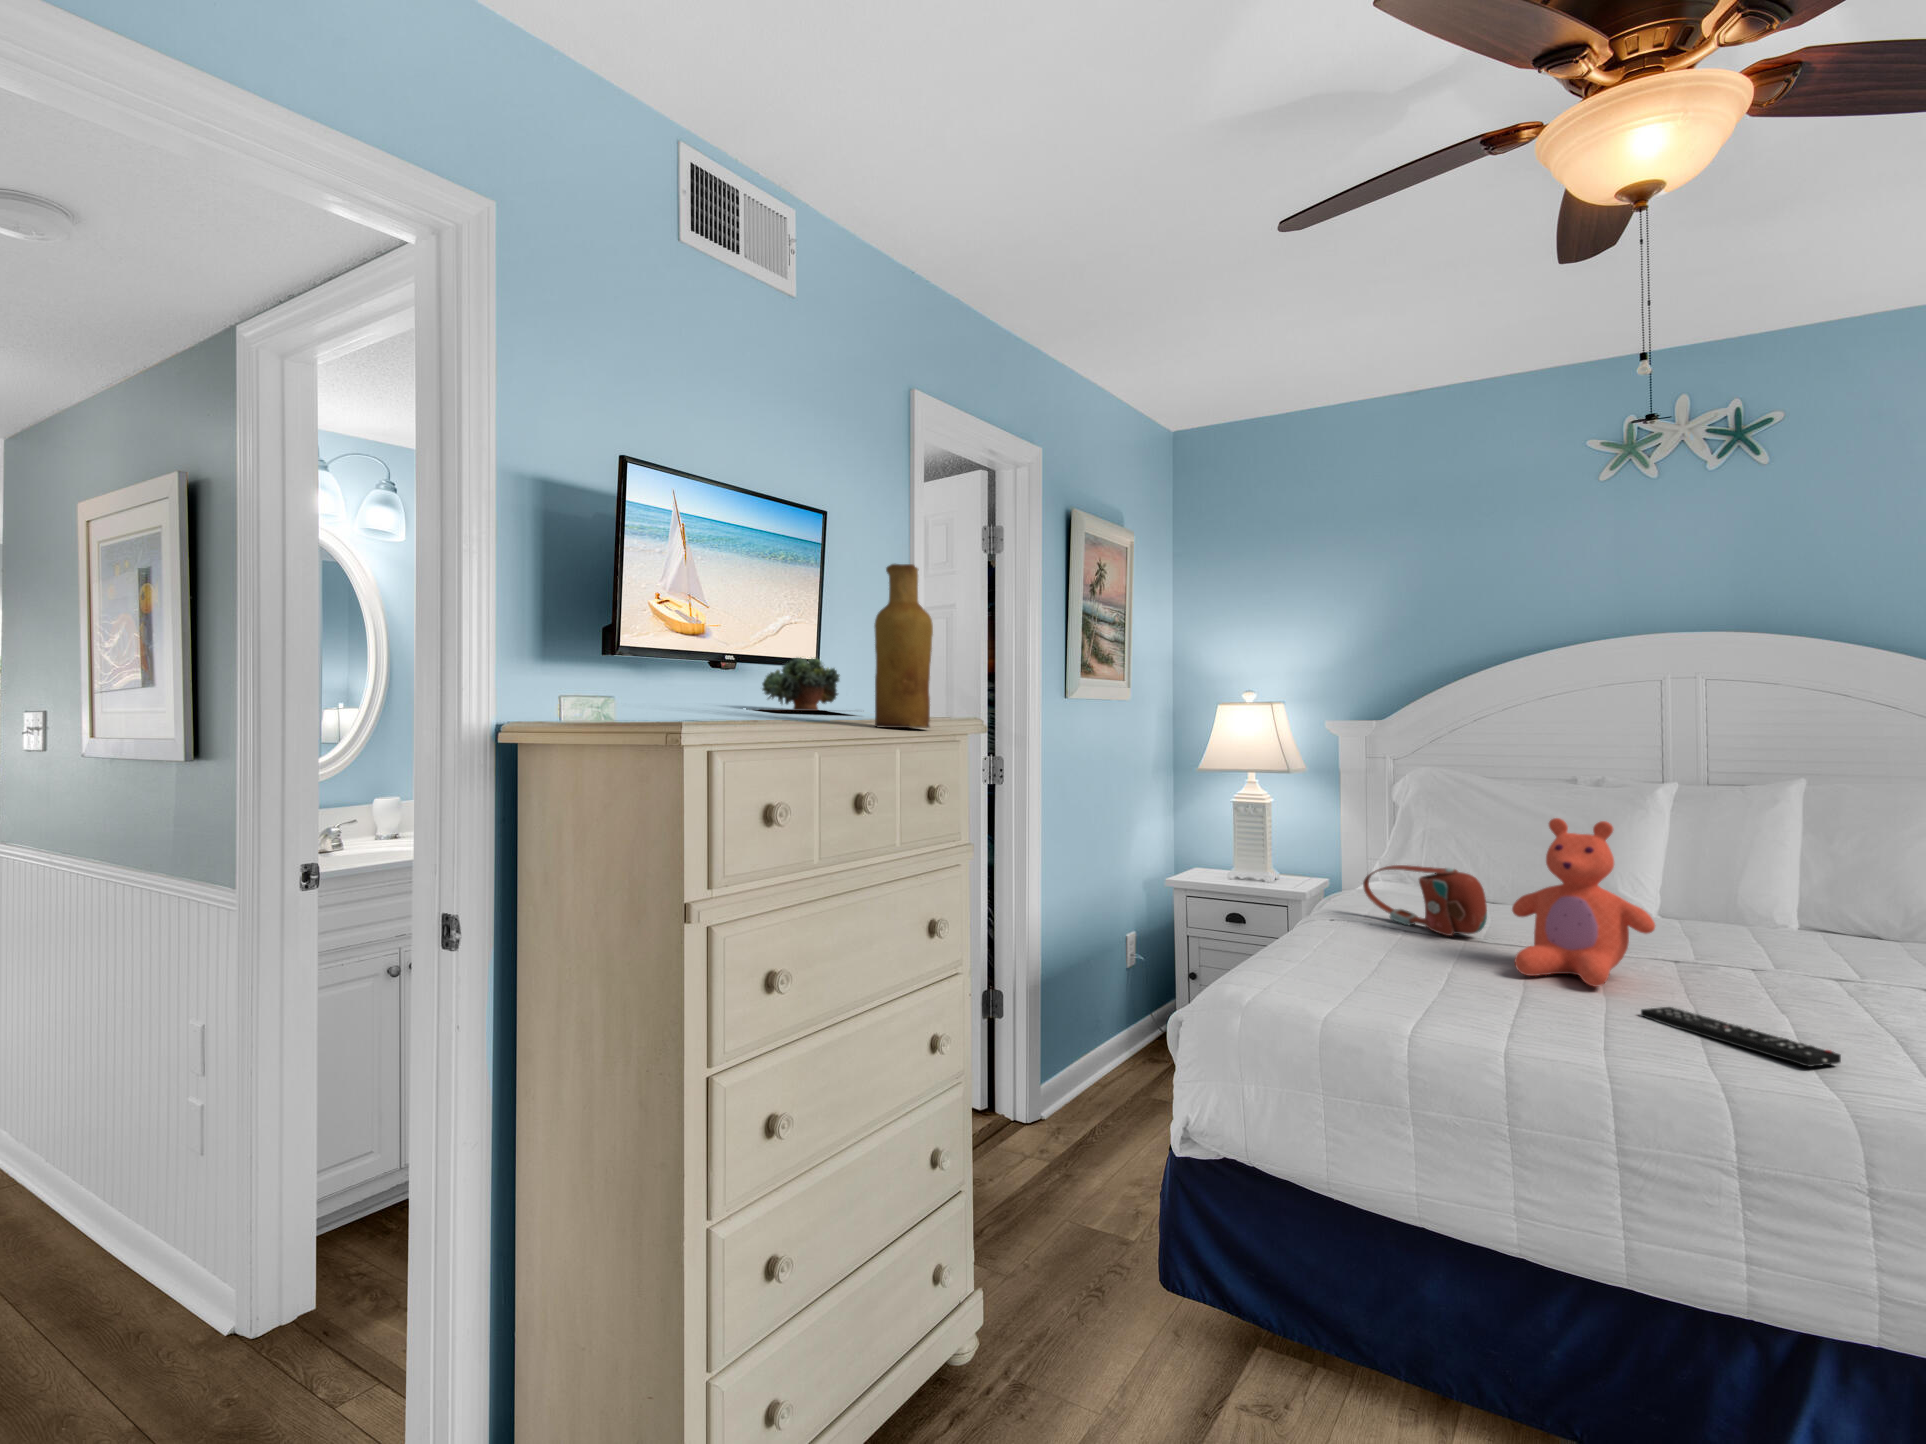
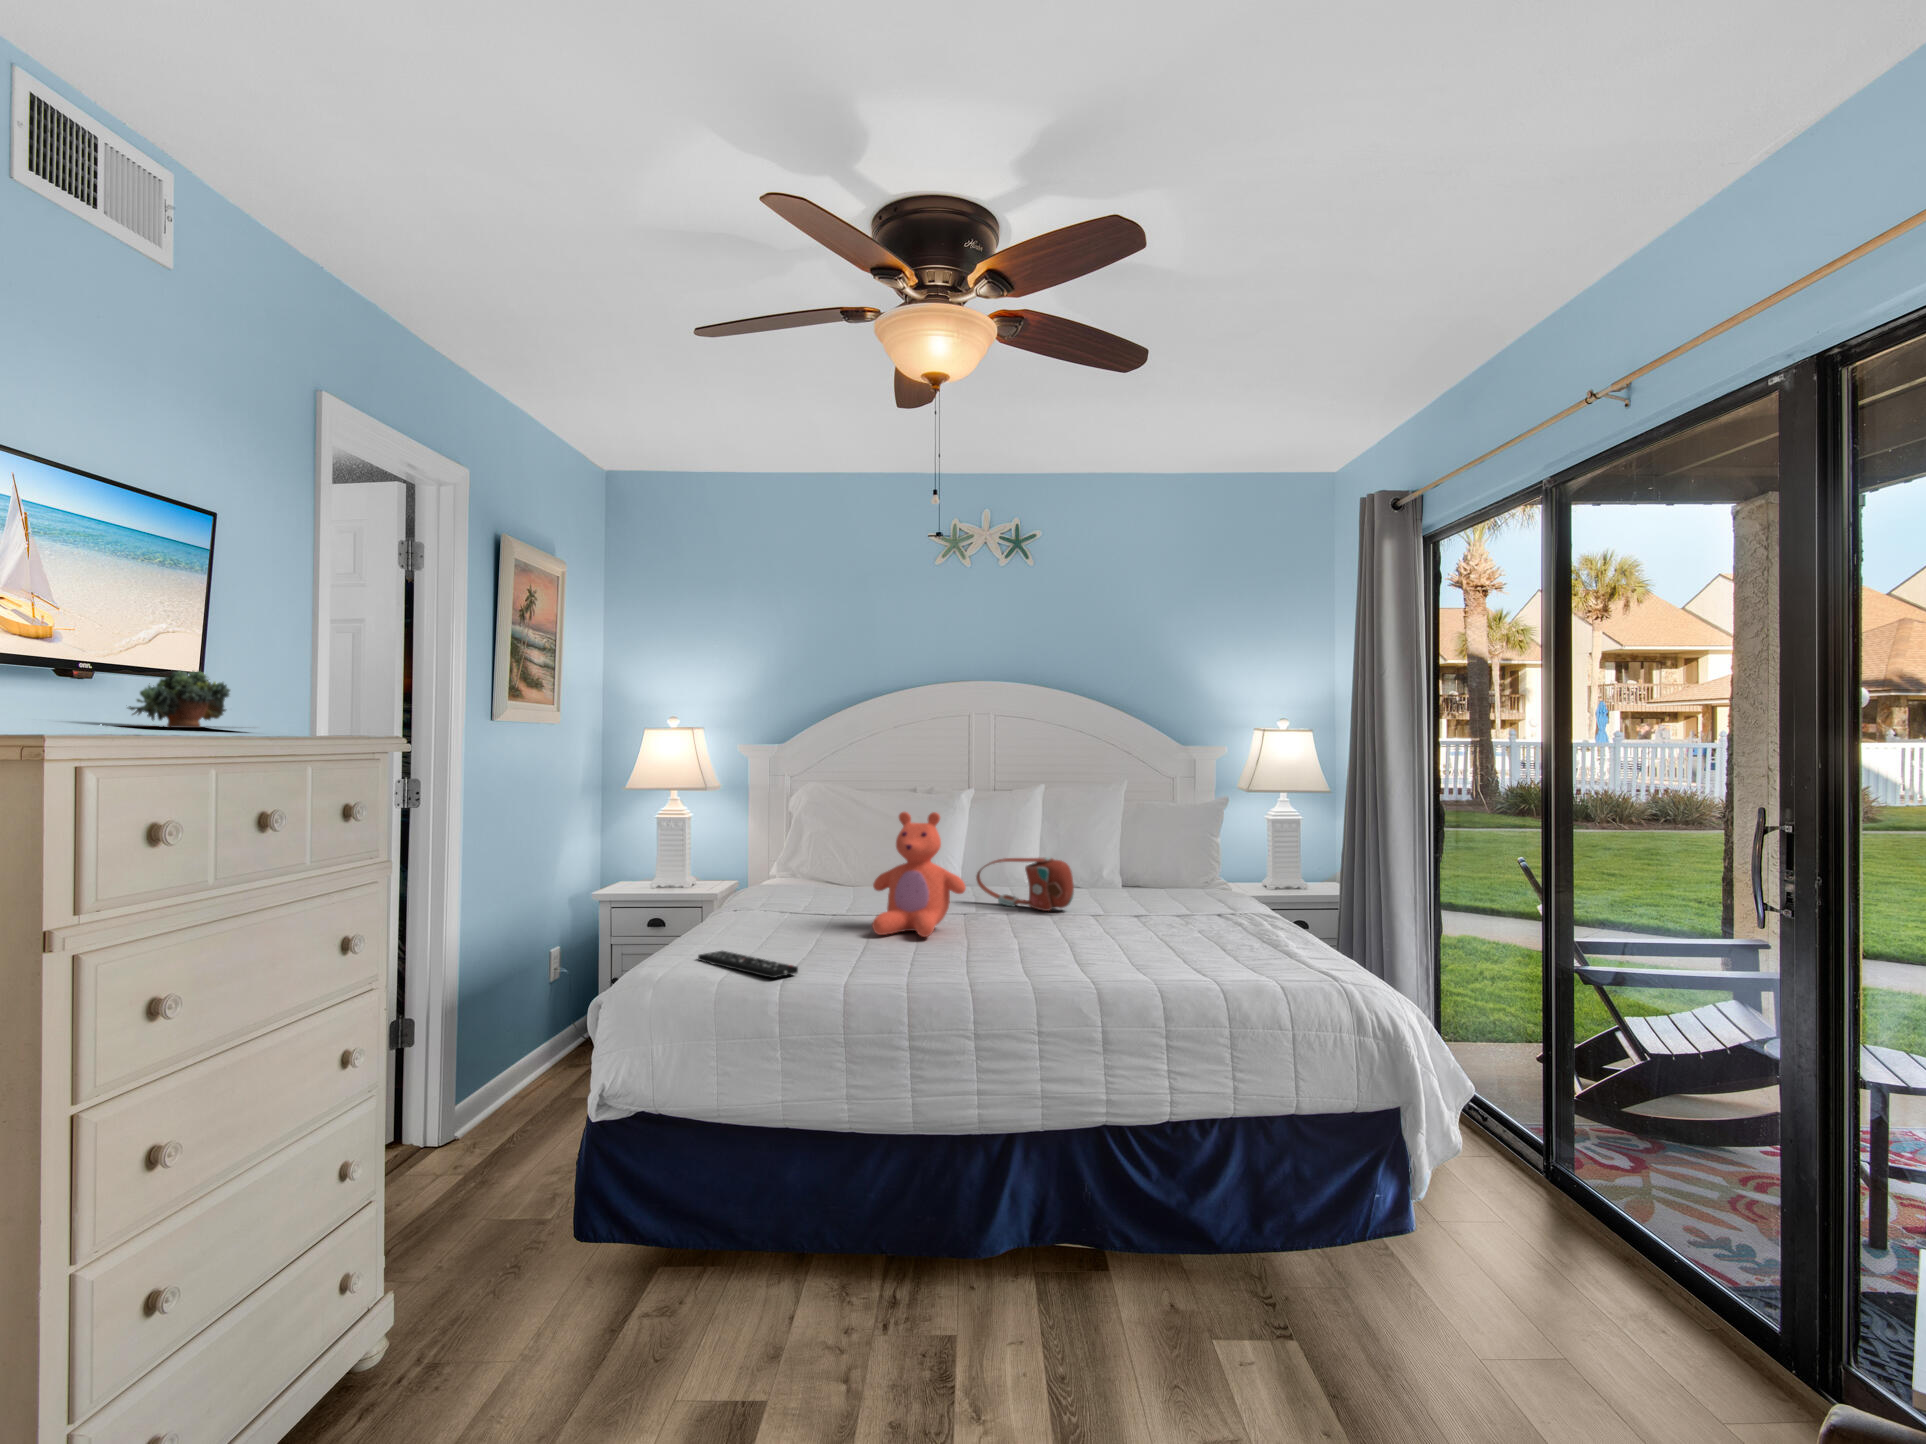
vase: present [874,564,933,728] -> none [280,580,349,742]
handbag: present [1363,865,1487,936] -> present [976,857,1074,911]
remote control: present [1641,1007,1841,1067] -> present [698,951,798,978]

